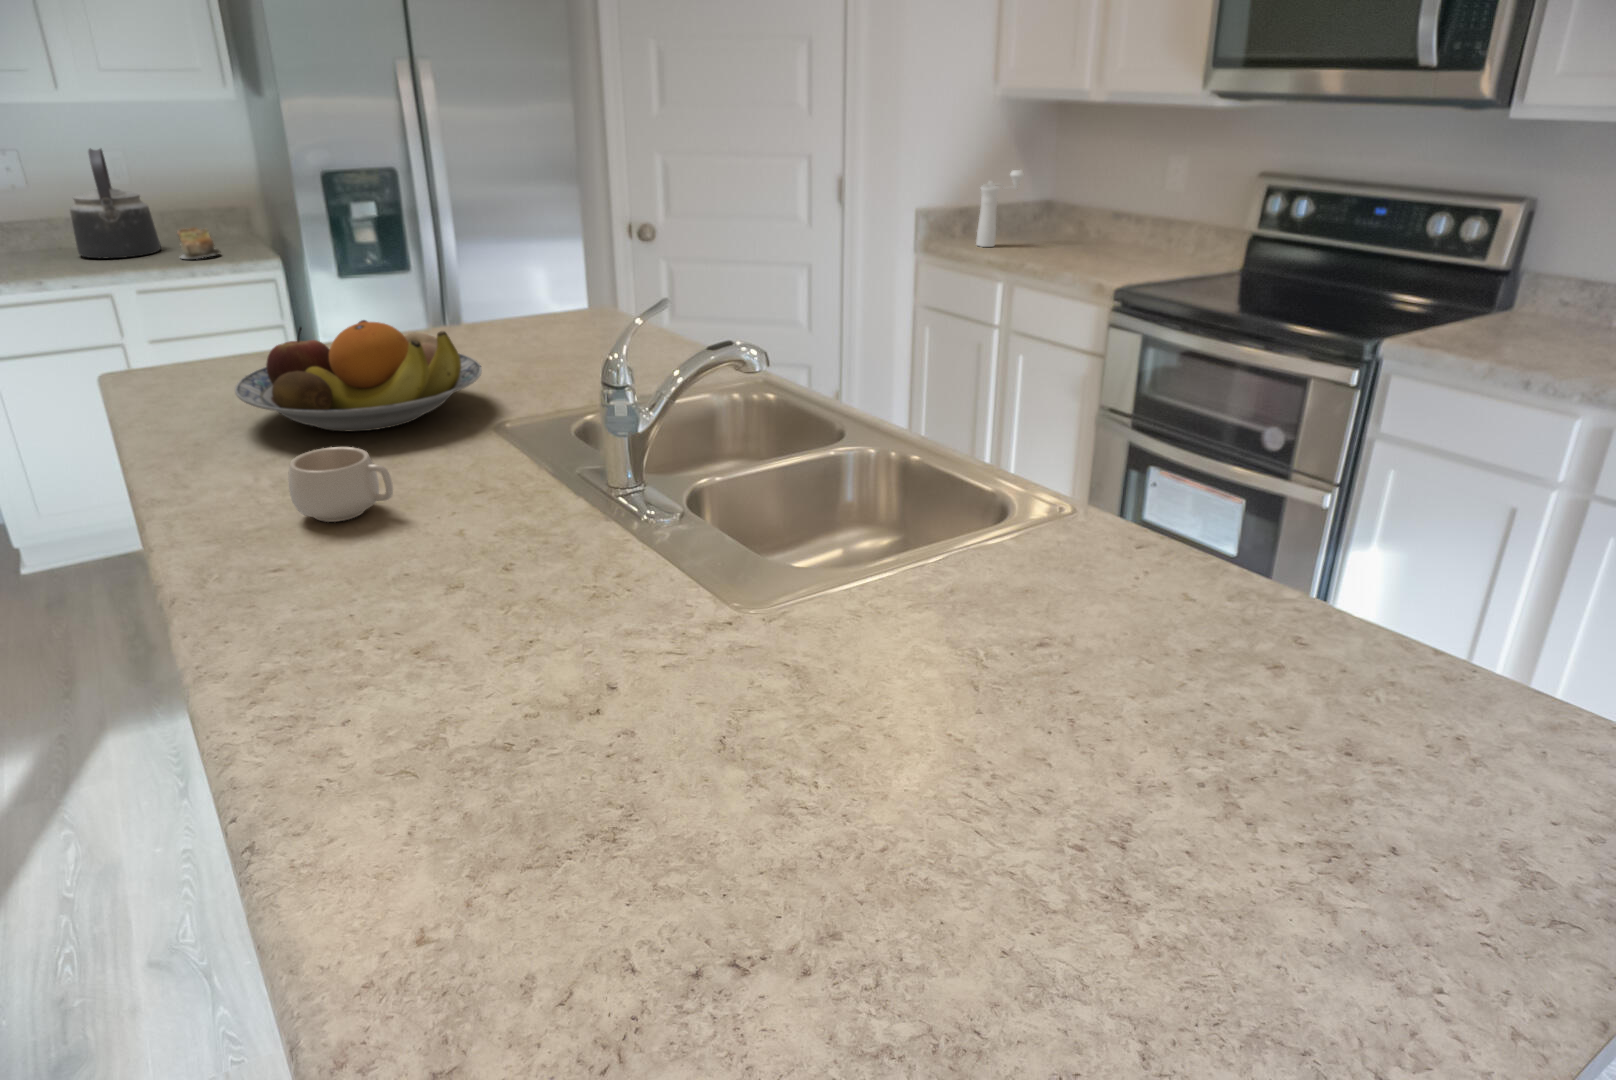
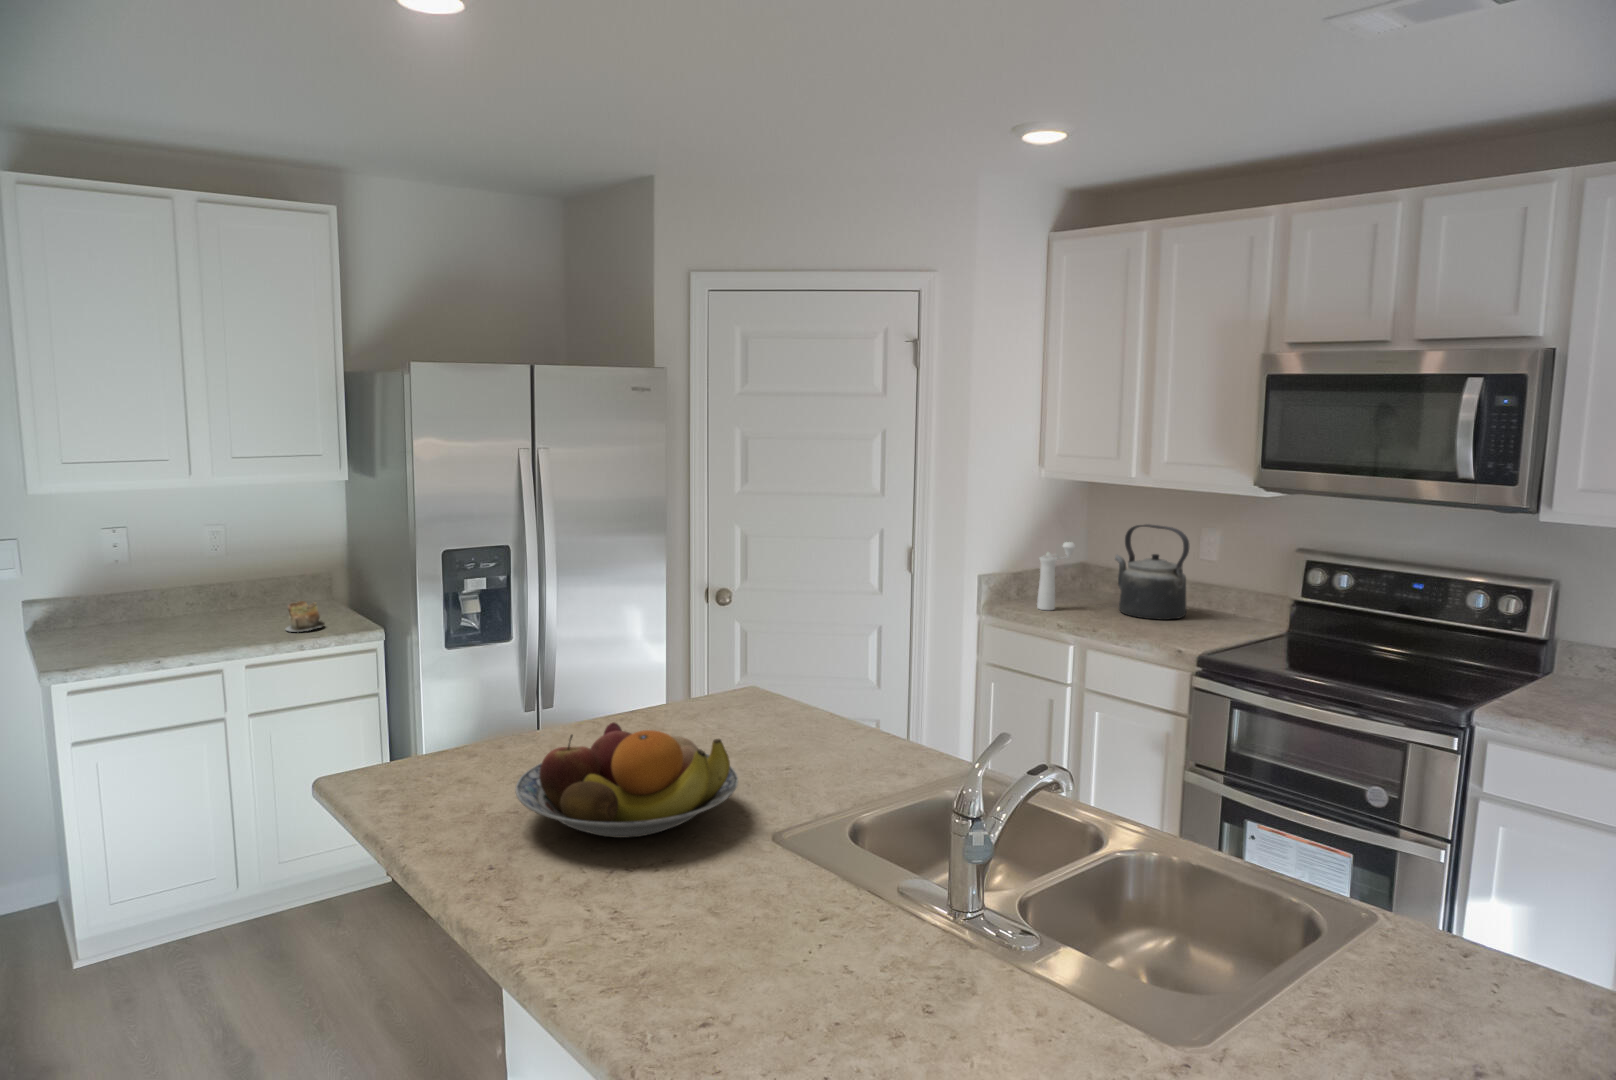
kettle: present [70,148,161,258] -> present [1115,524,1189,620]
mug: present [288,447,393,522] -> none [650,867,747,946]

